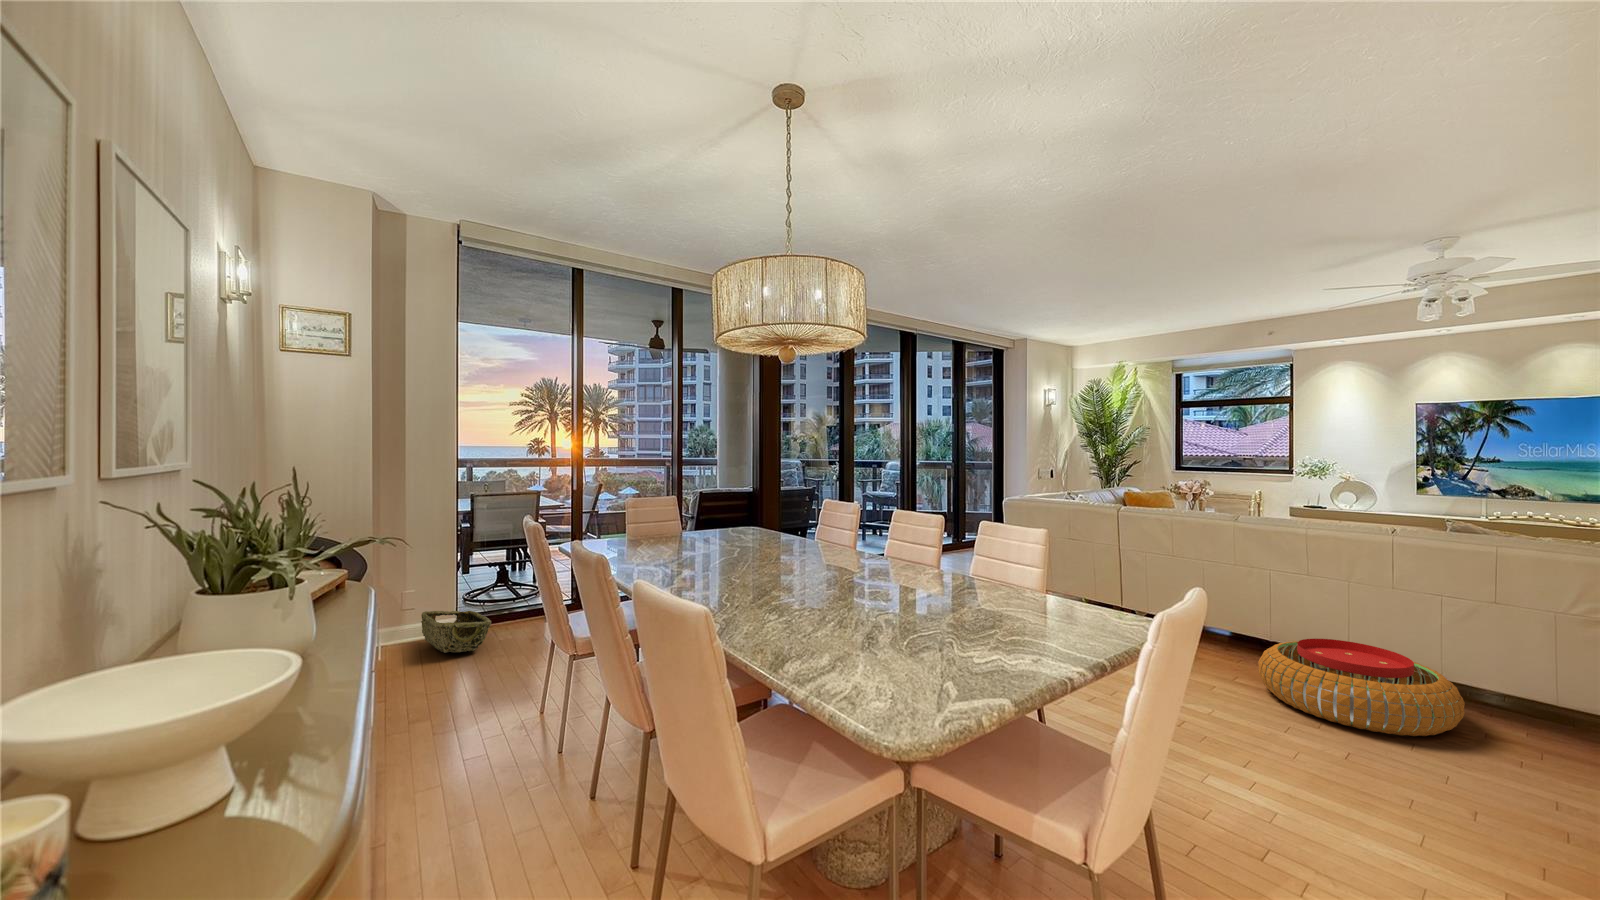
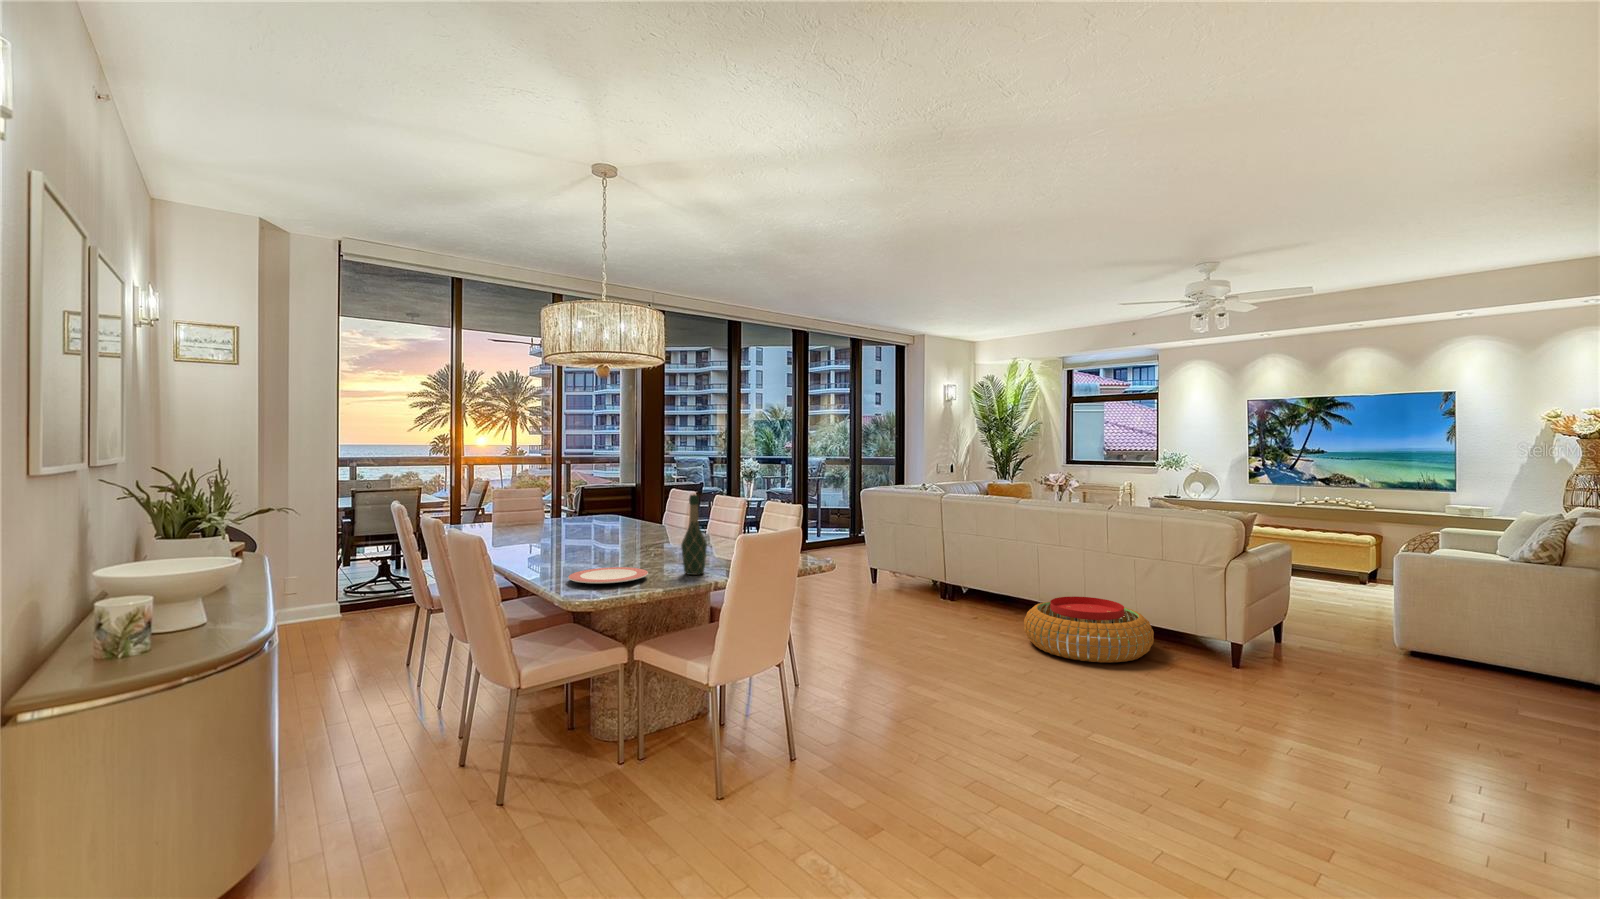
wine bottle: none [944,525,983,646] -> present [681,495,707,575]
woven basket: present [421,611,491,653] -> none [306,597,372,632]
plate: none [792,629,908,669] -> present [568,567,648,583]

